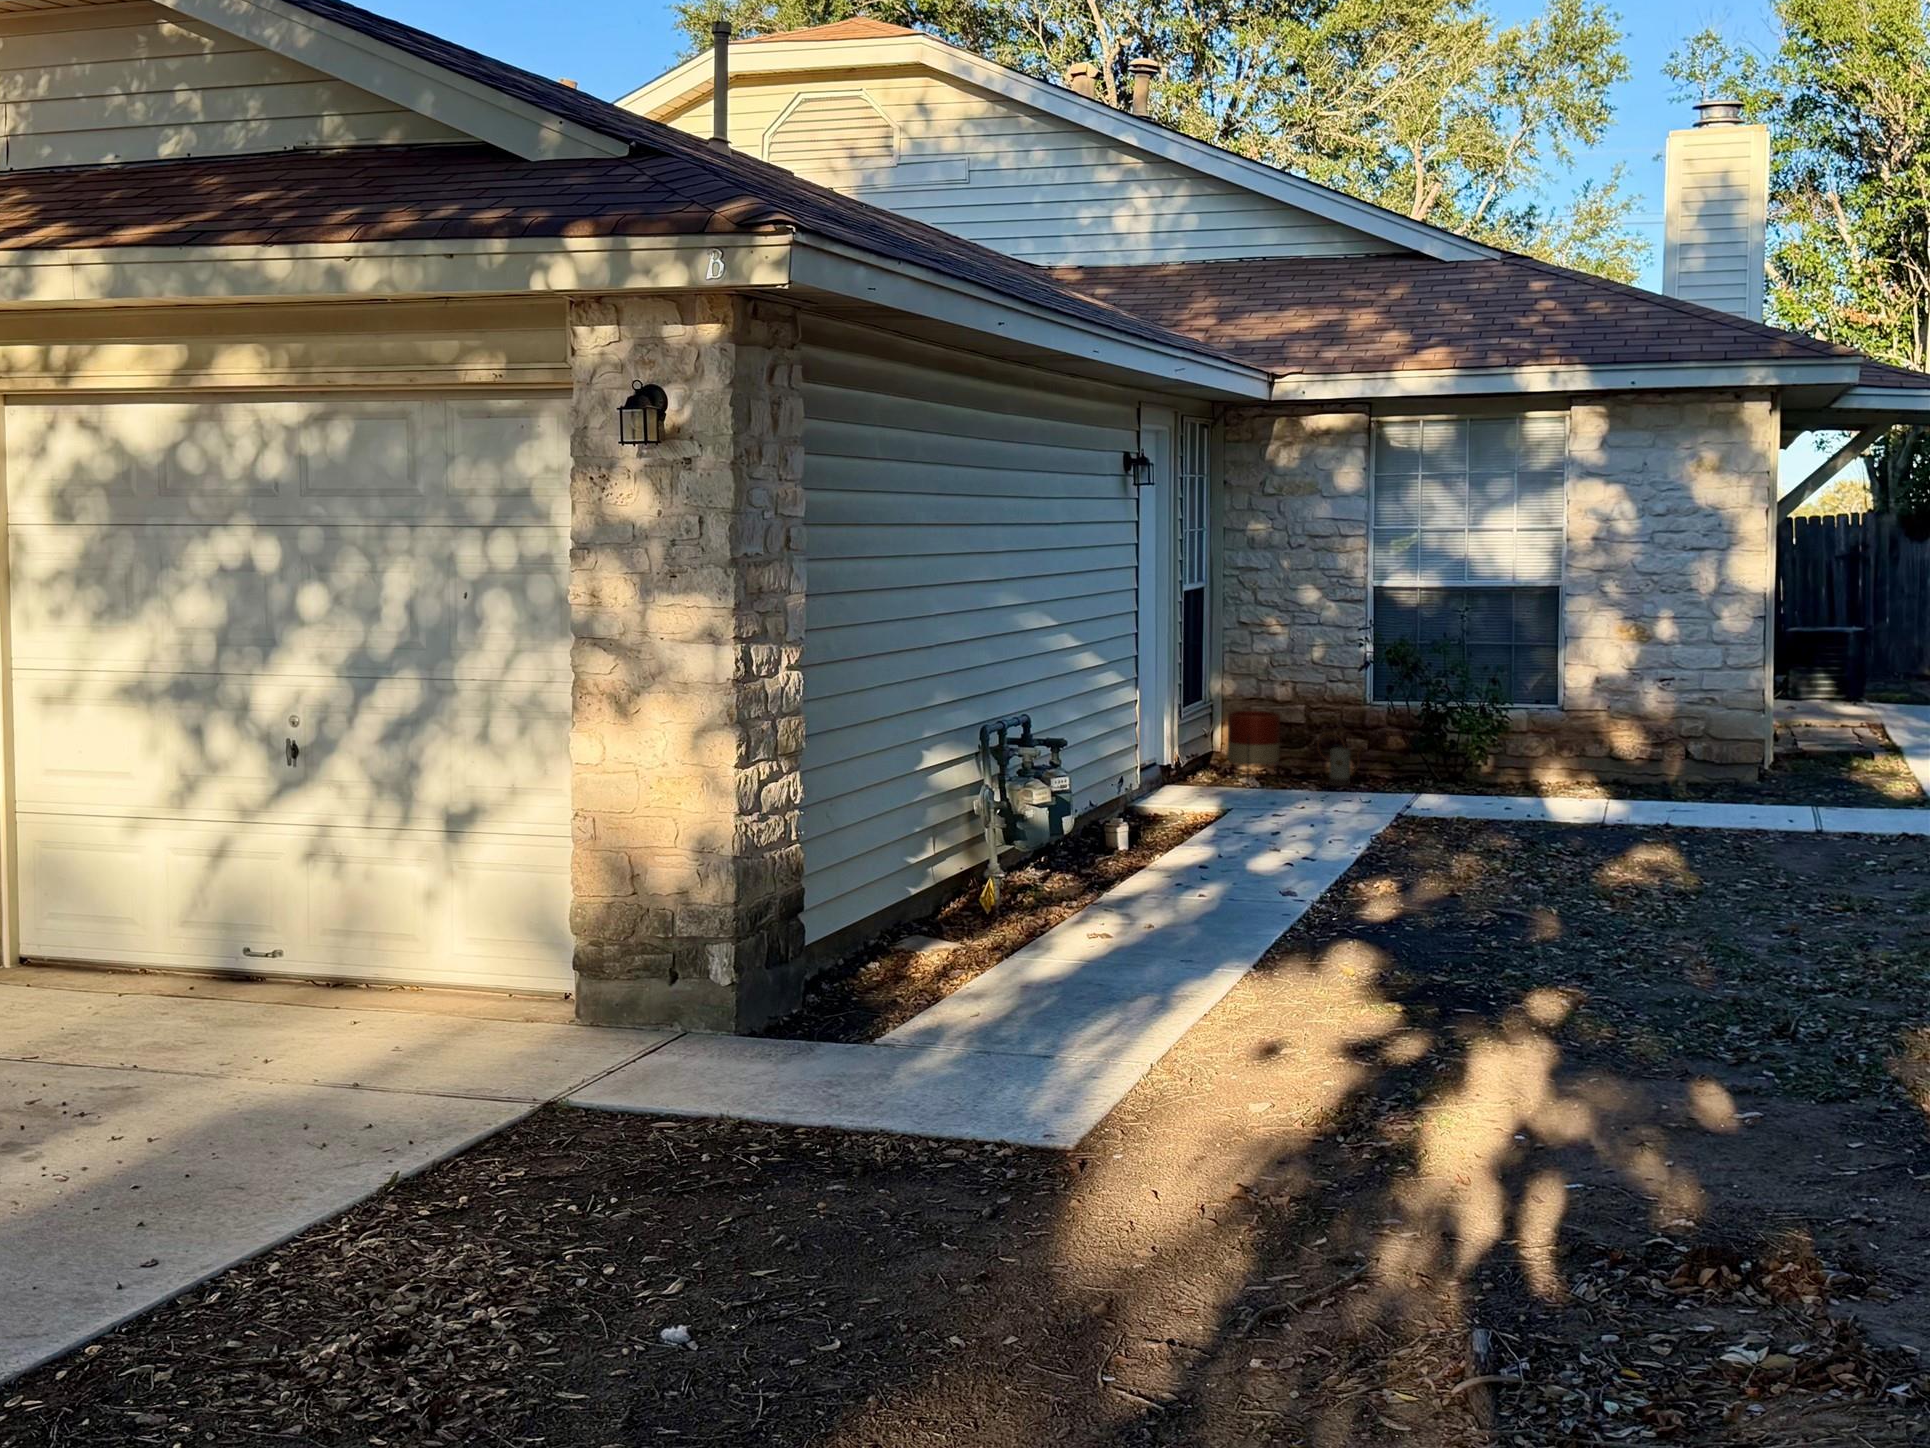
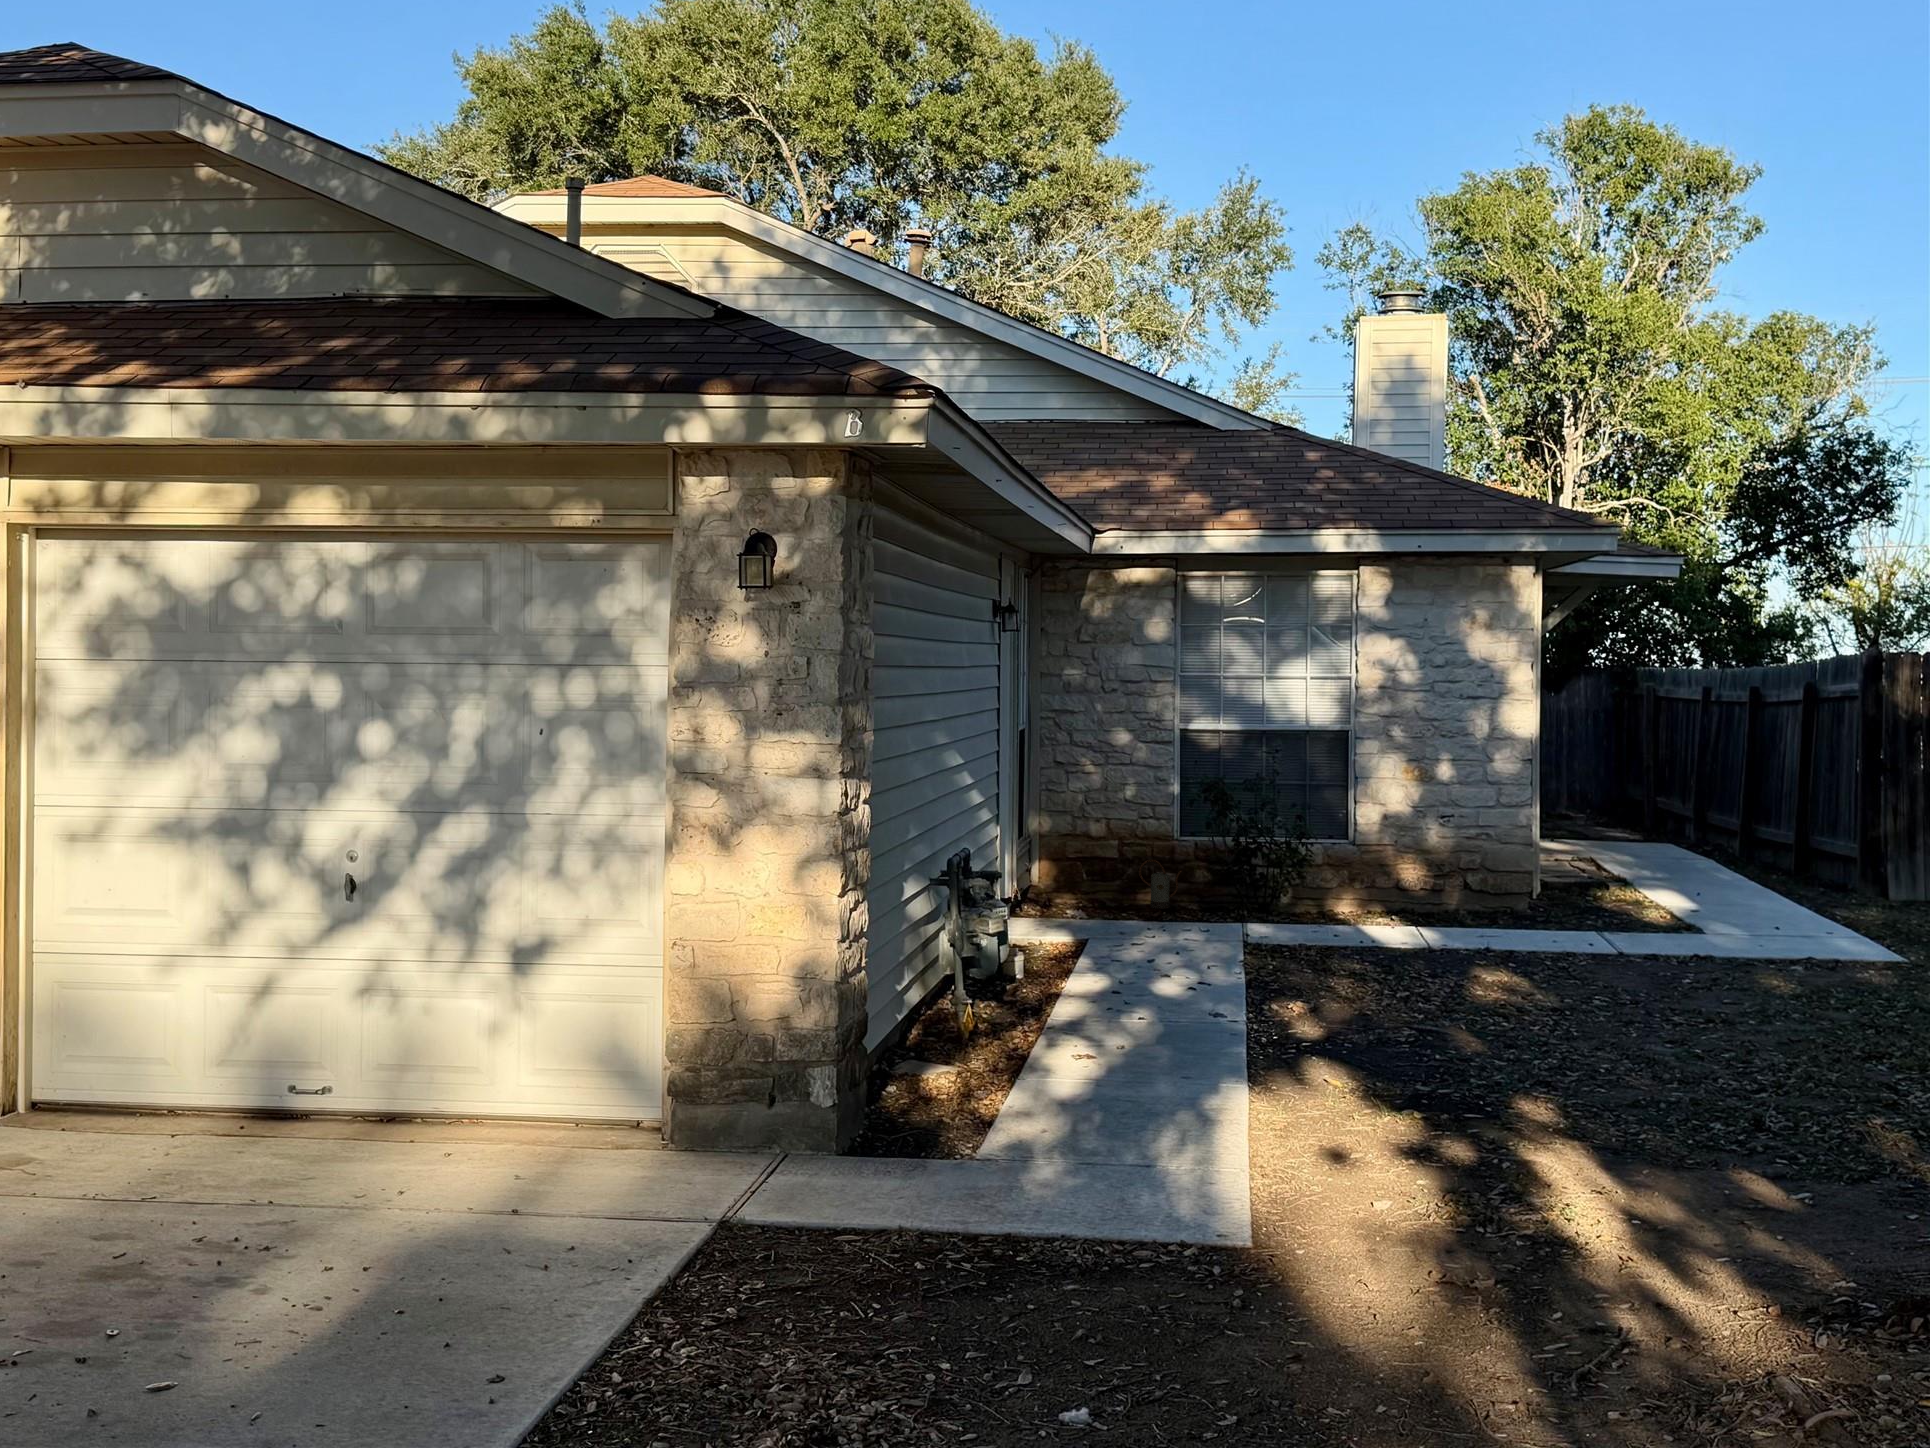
planter: present [1227,711,1280,784] -> none [1059,841,1107,910]

